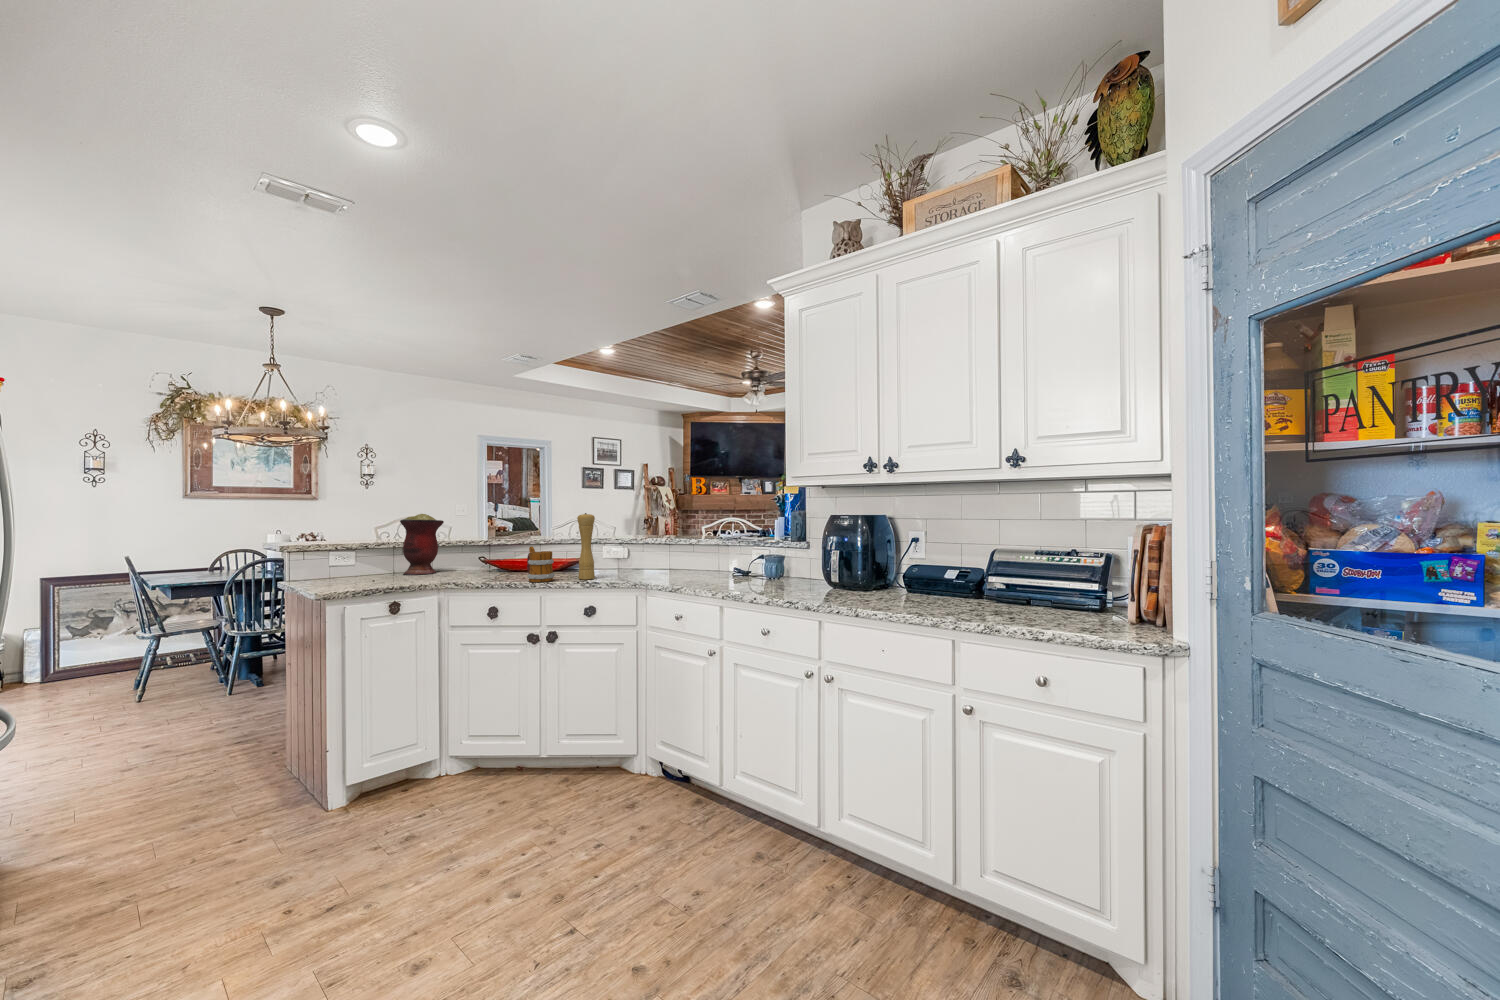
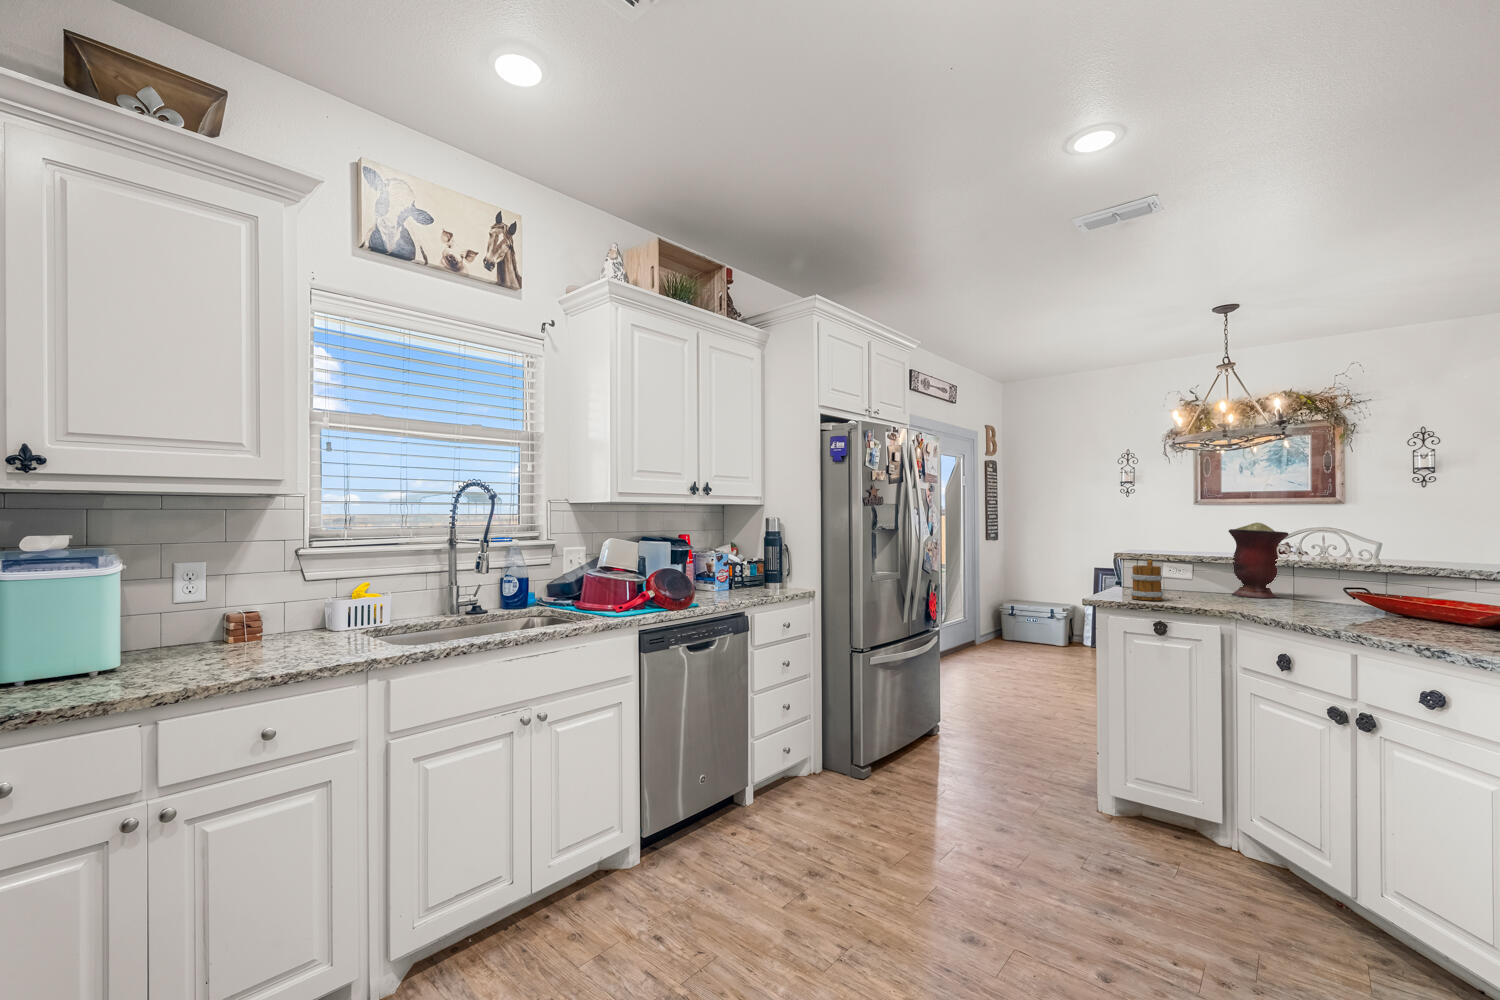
pepper mill: present [577,513,595,580] -> none [1394,527,1433,639]
mug: present [527,546,555,582] -> present [1131,560,1163,601]

